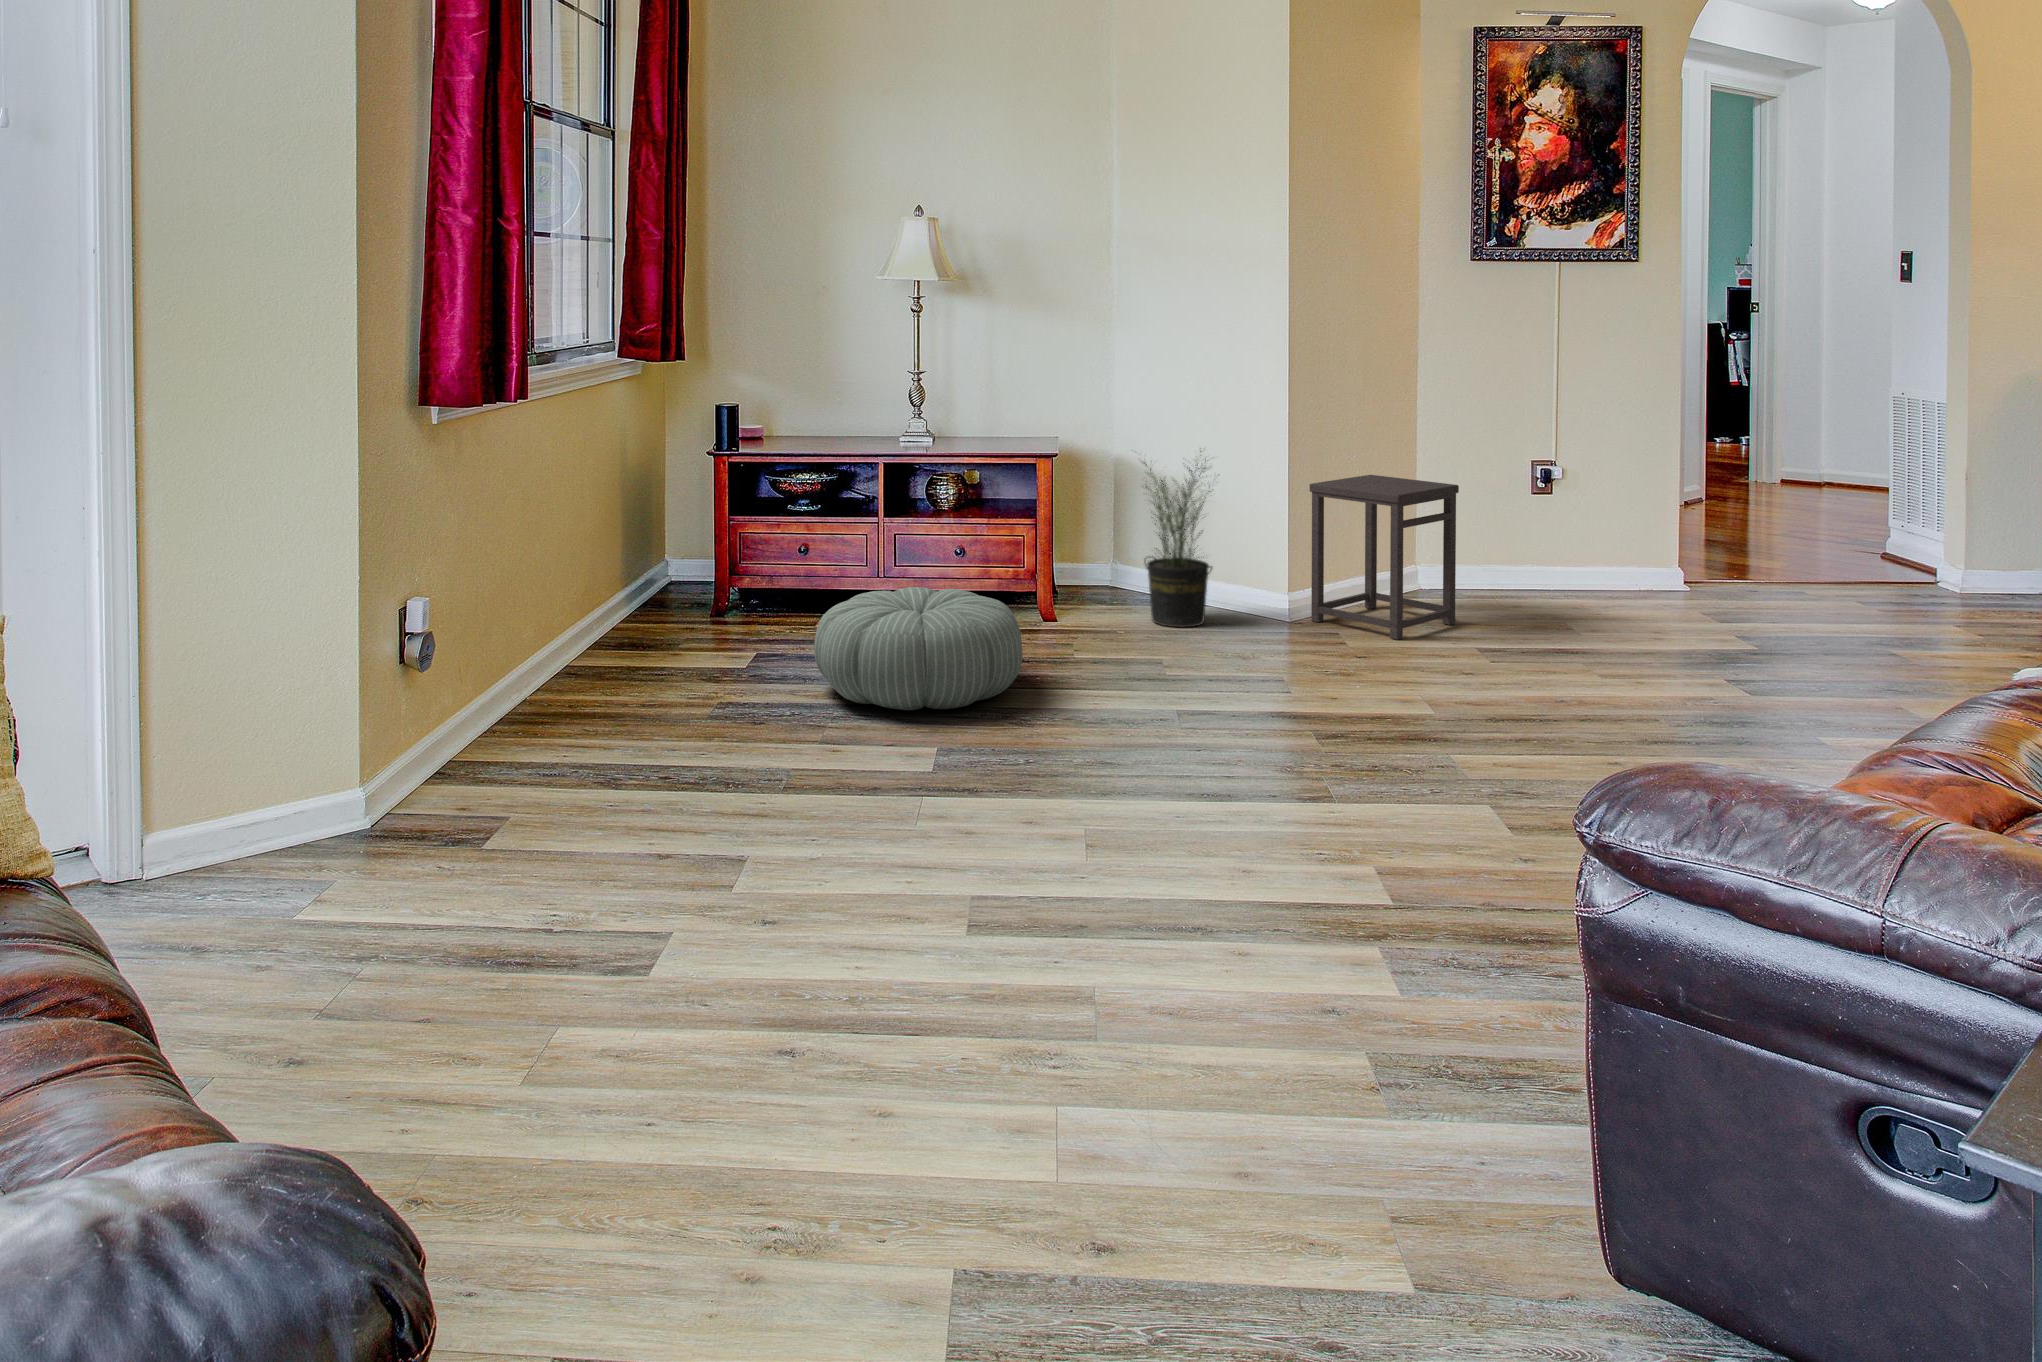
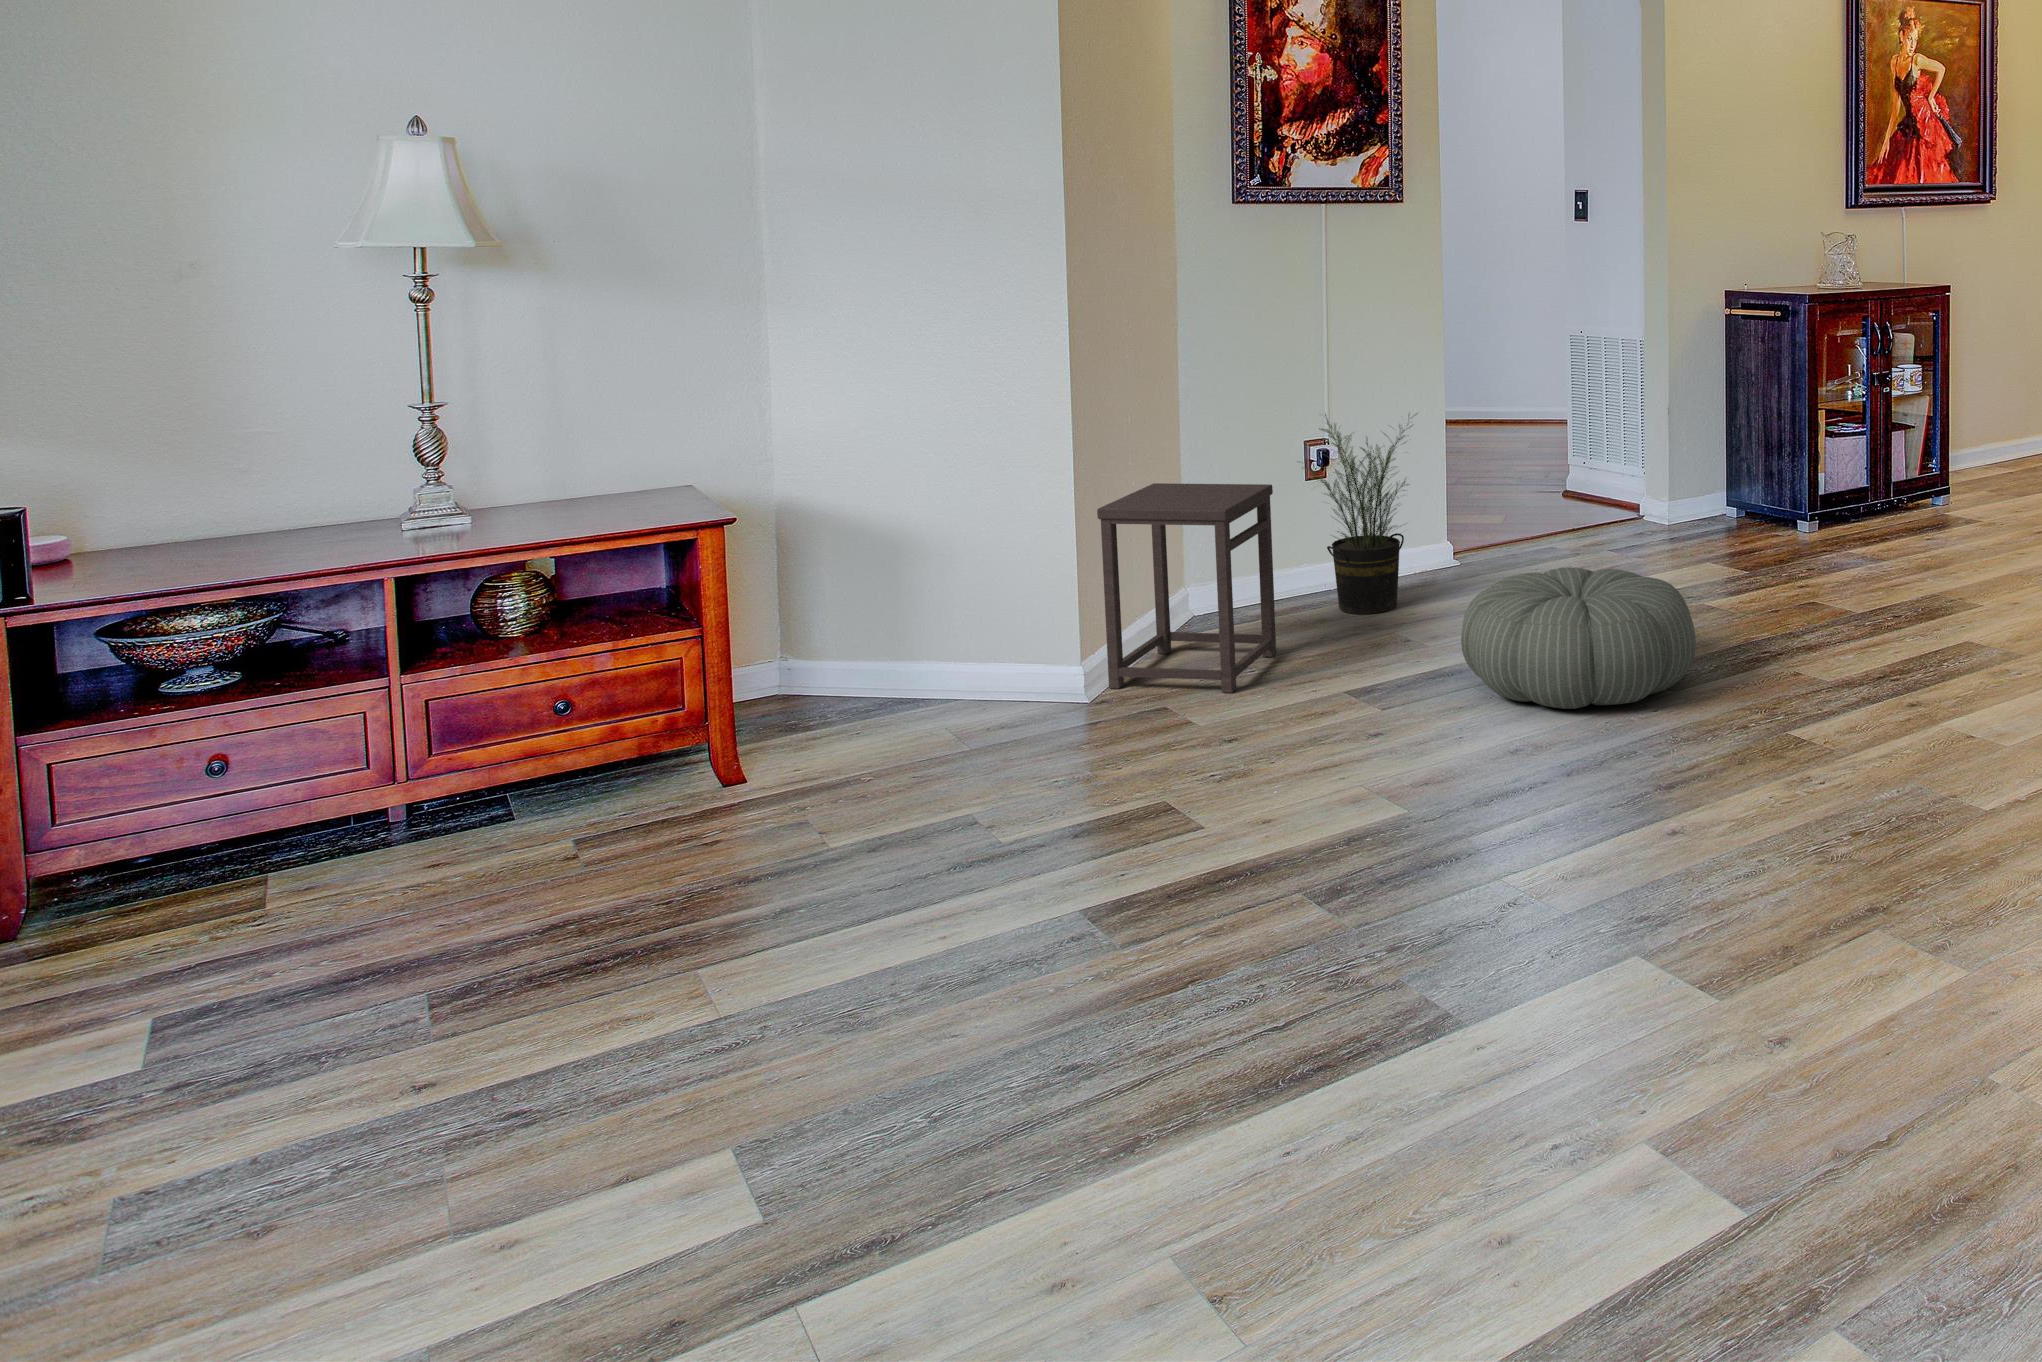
potted plant: present [1142,448,1219,627] -> present [1303,413,1417,614]
pouf: present [814,587,1023,710] -> present [1461,567,1696,709]

